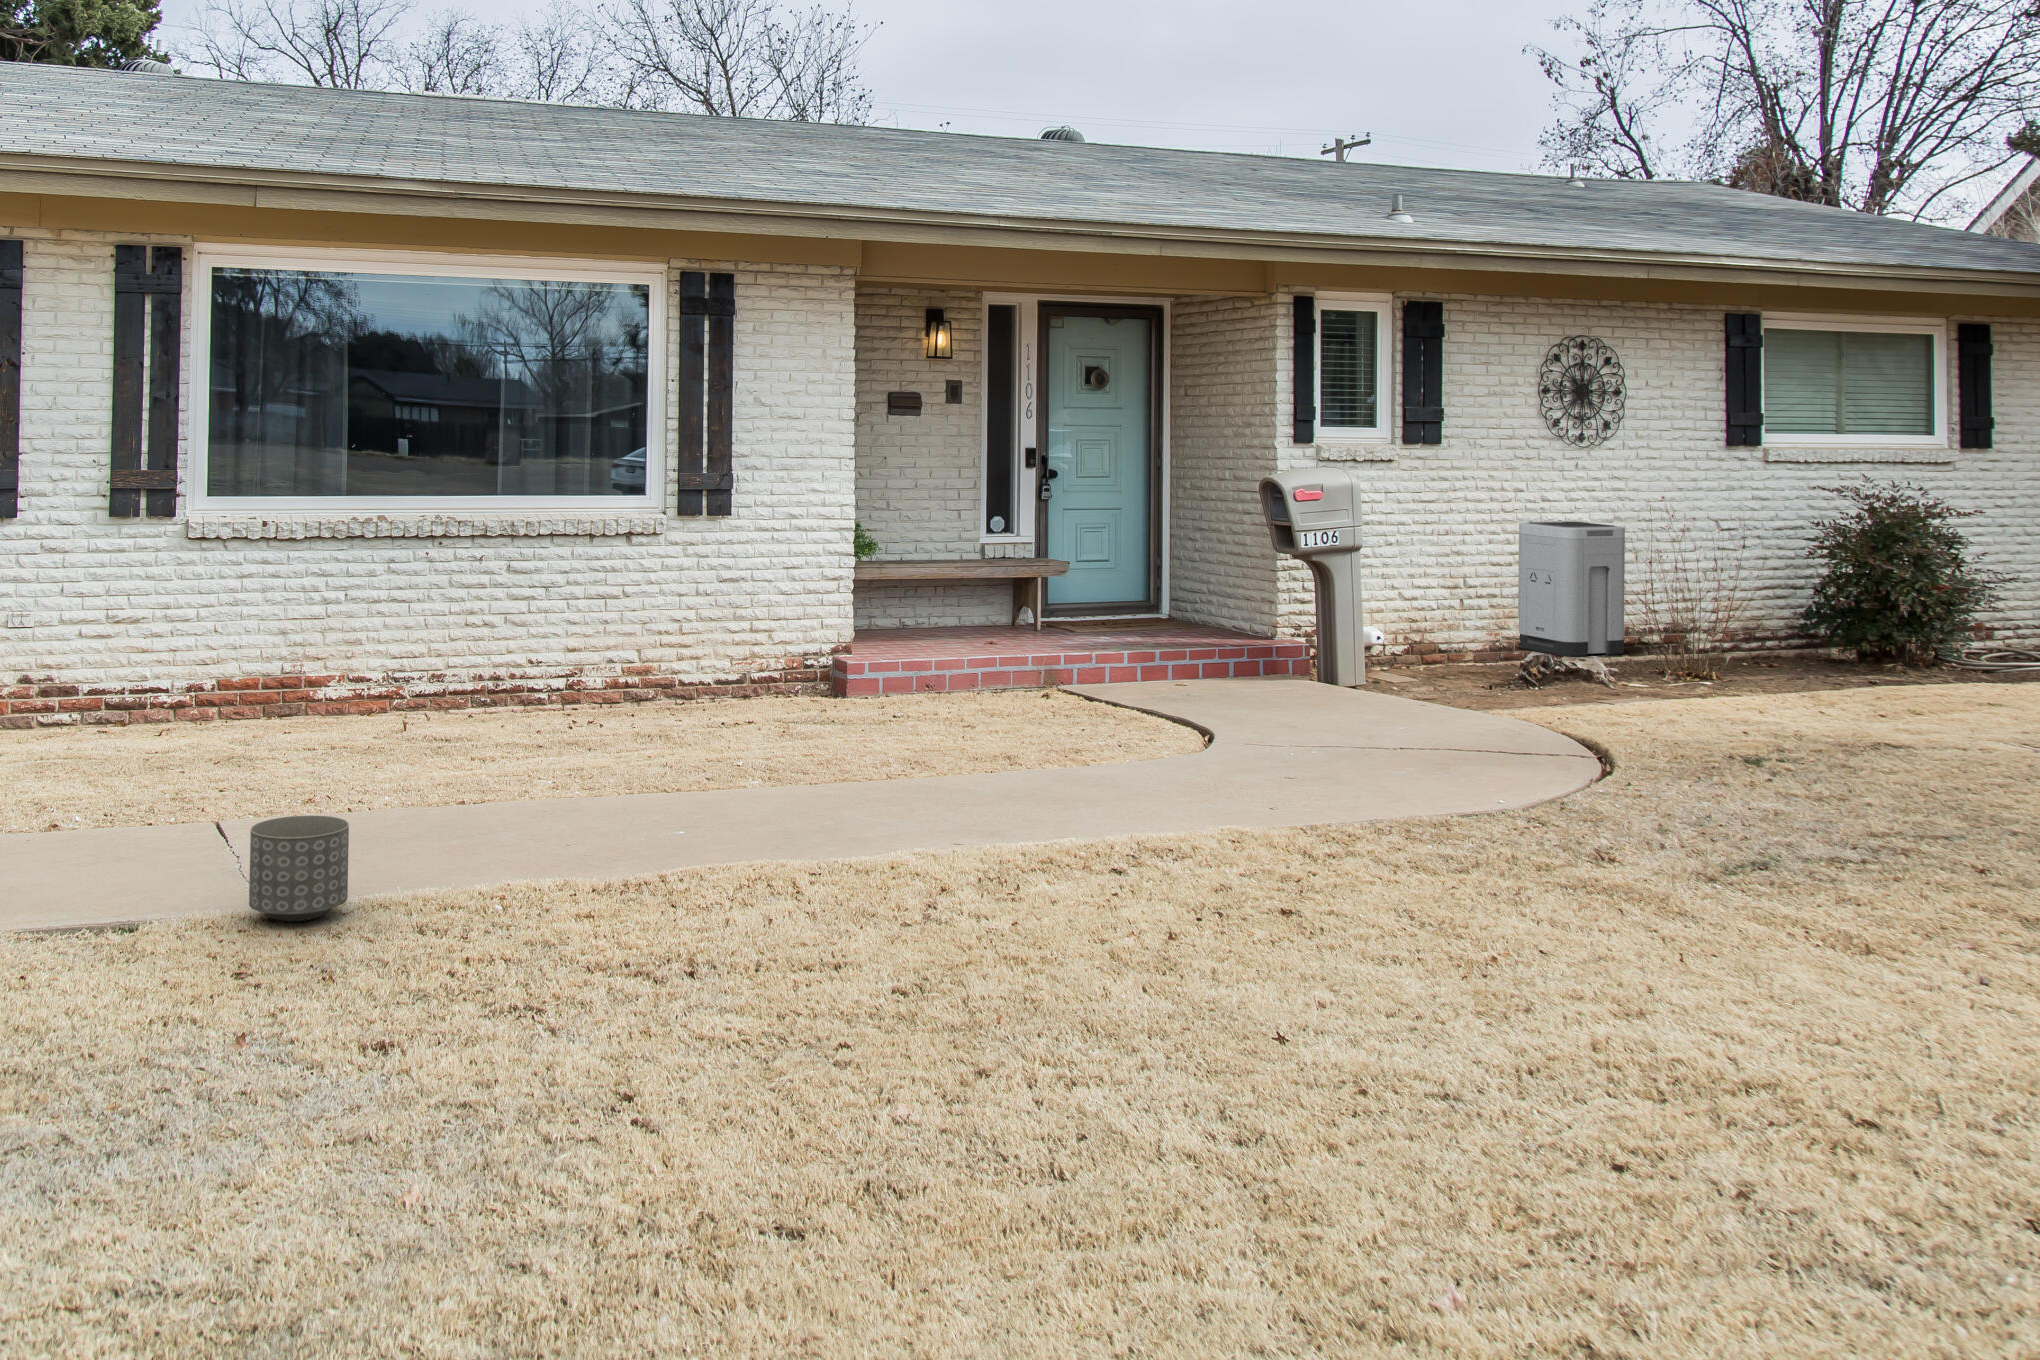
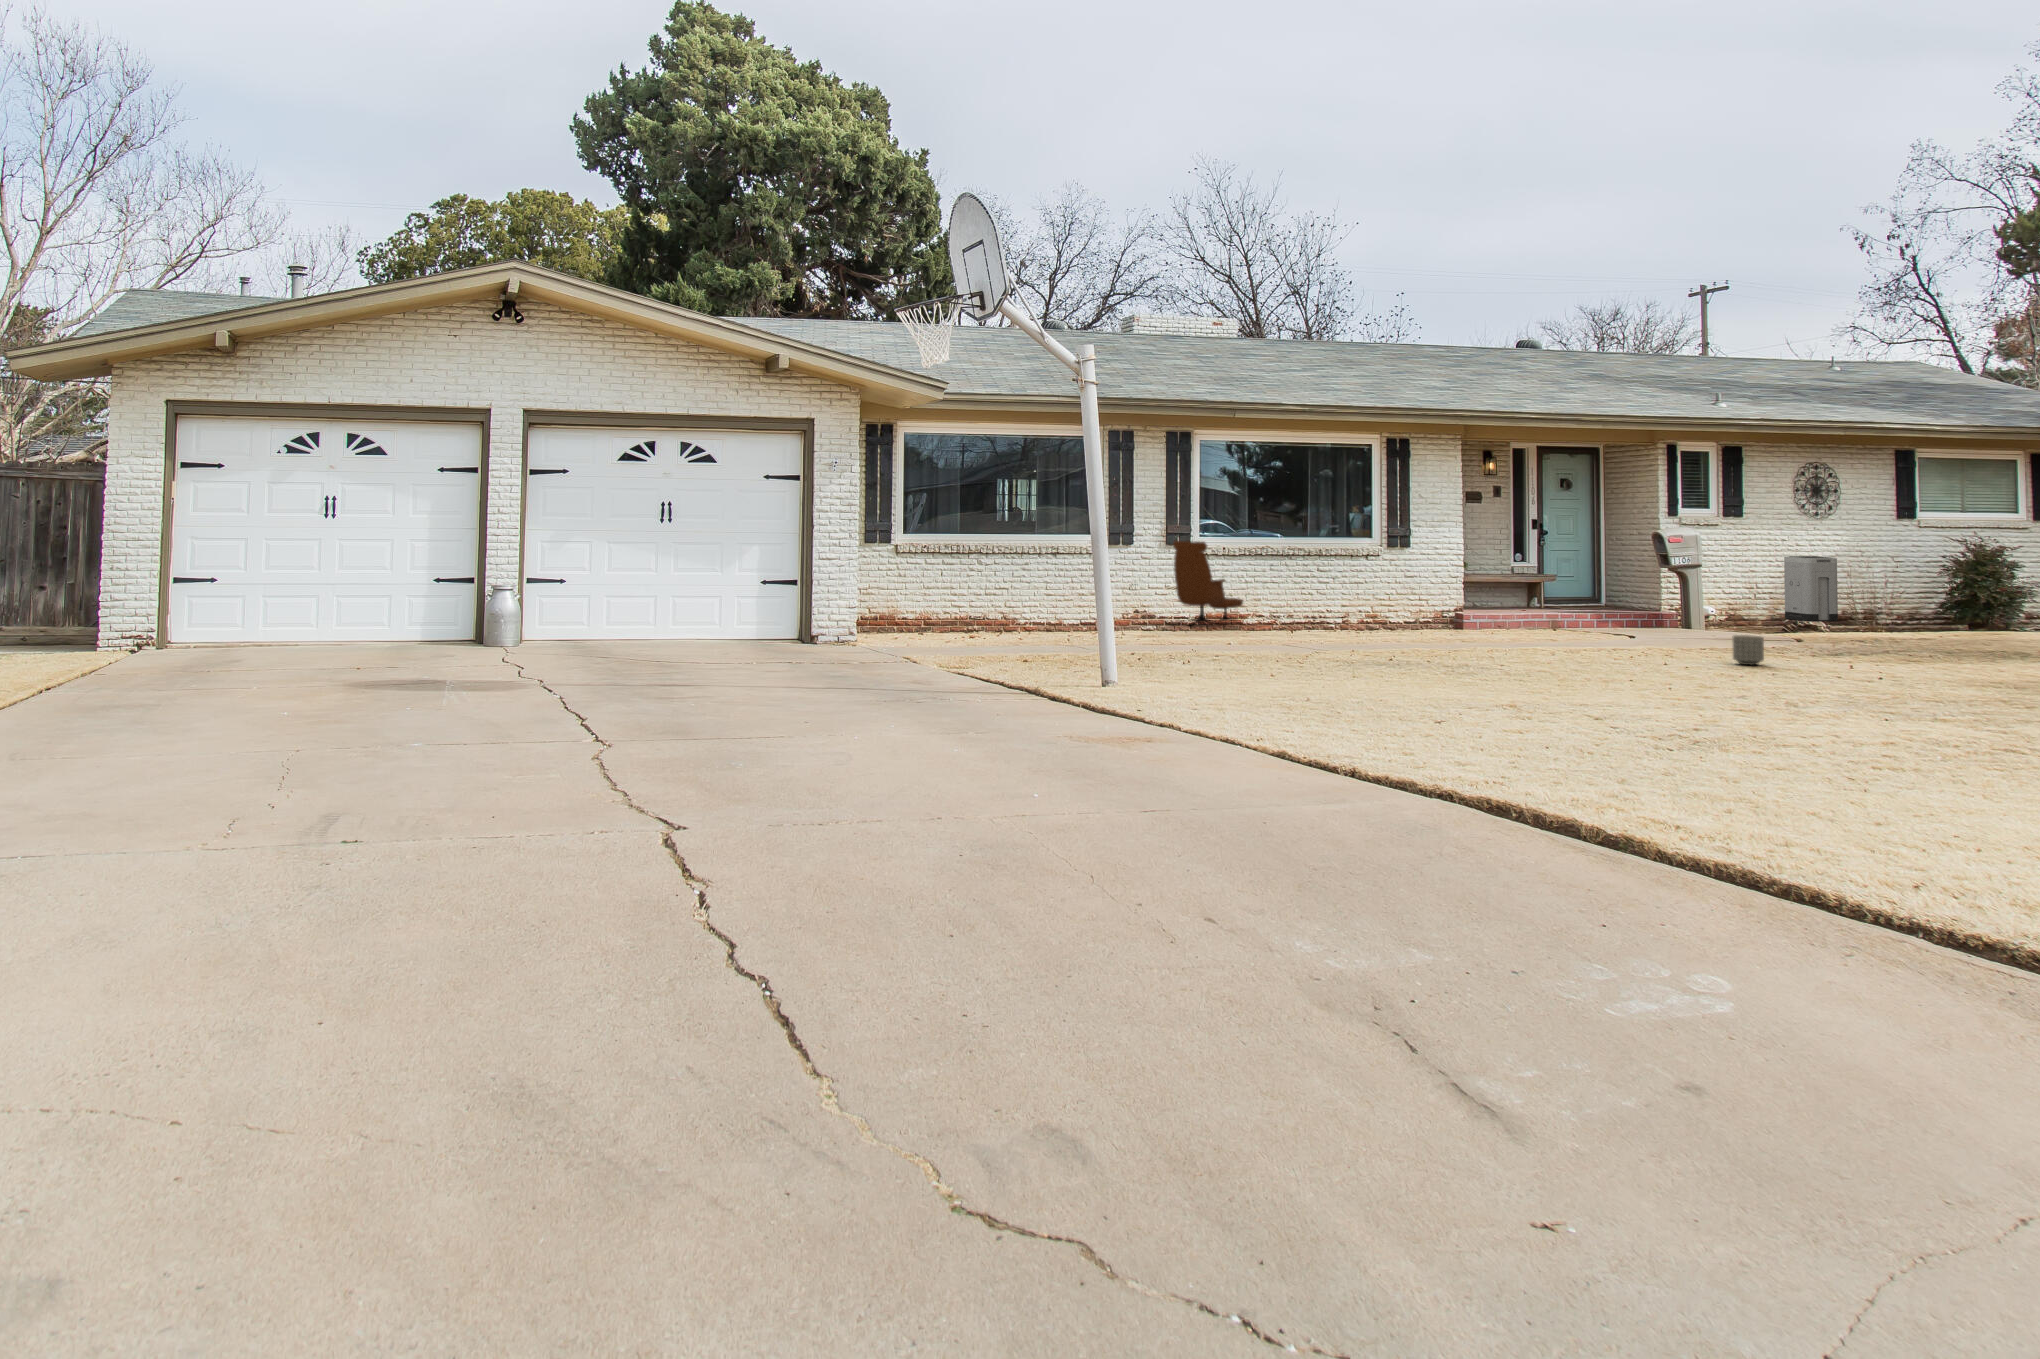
lounge chair: none [62,510,295,732] -> present [1173,541,1243,626]
planter: present [249,816,349,922] -> present [1732,635,1764,665]

